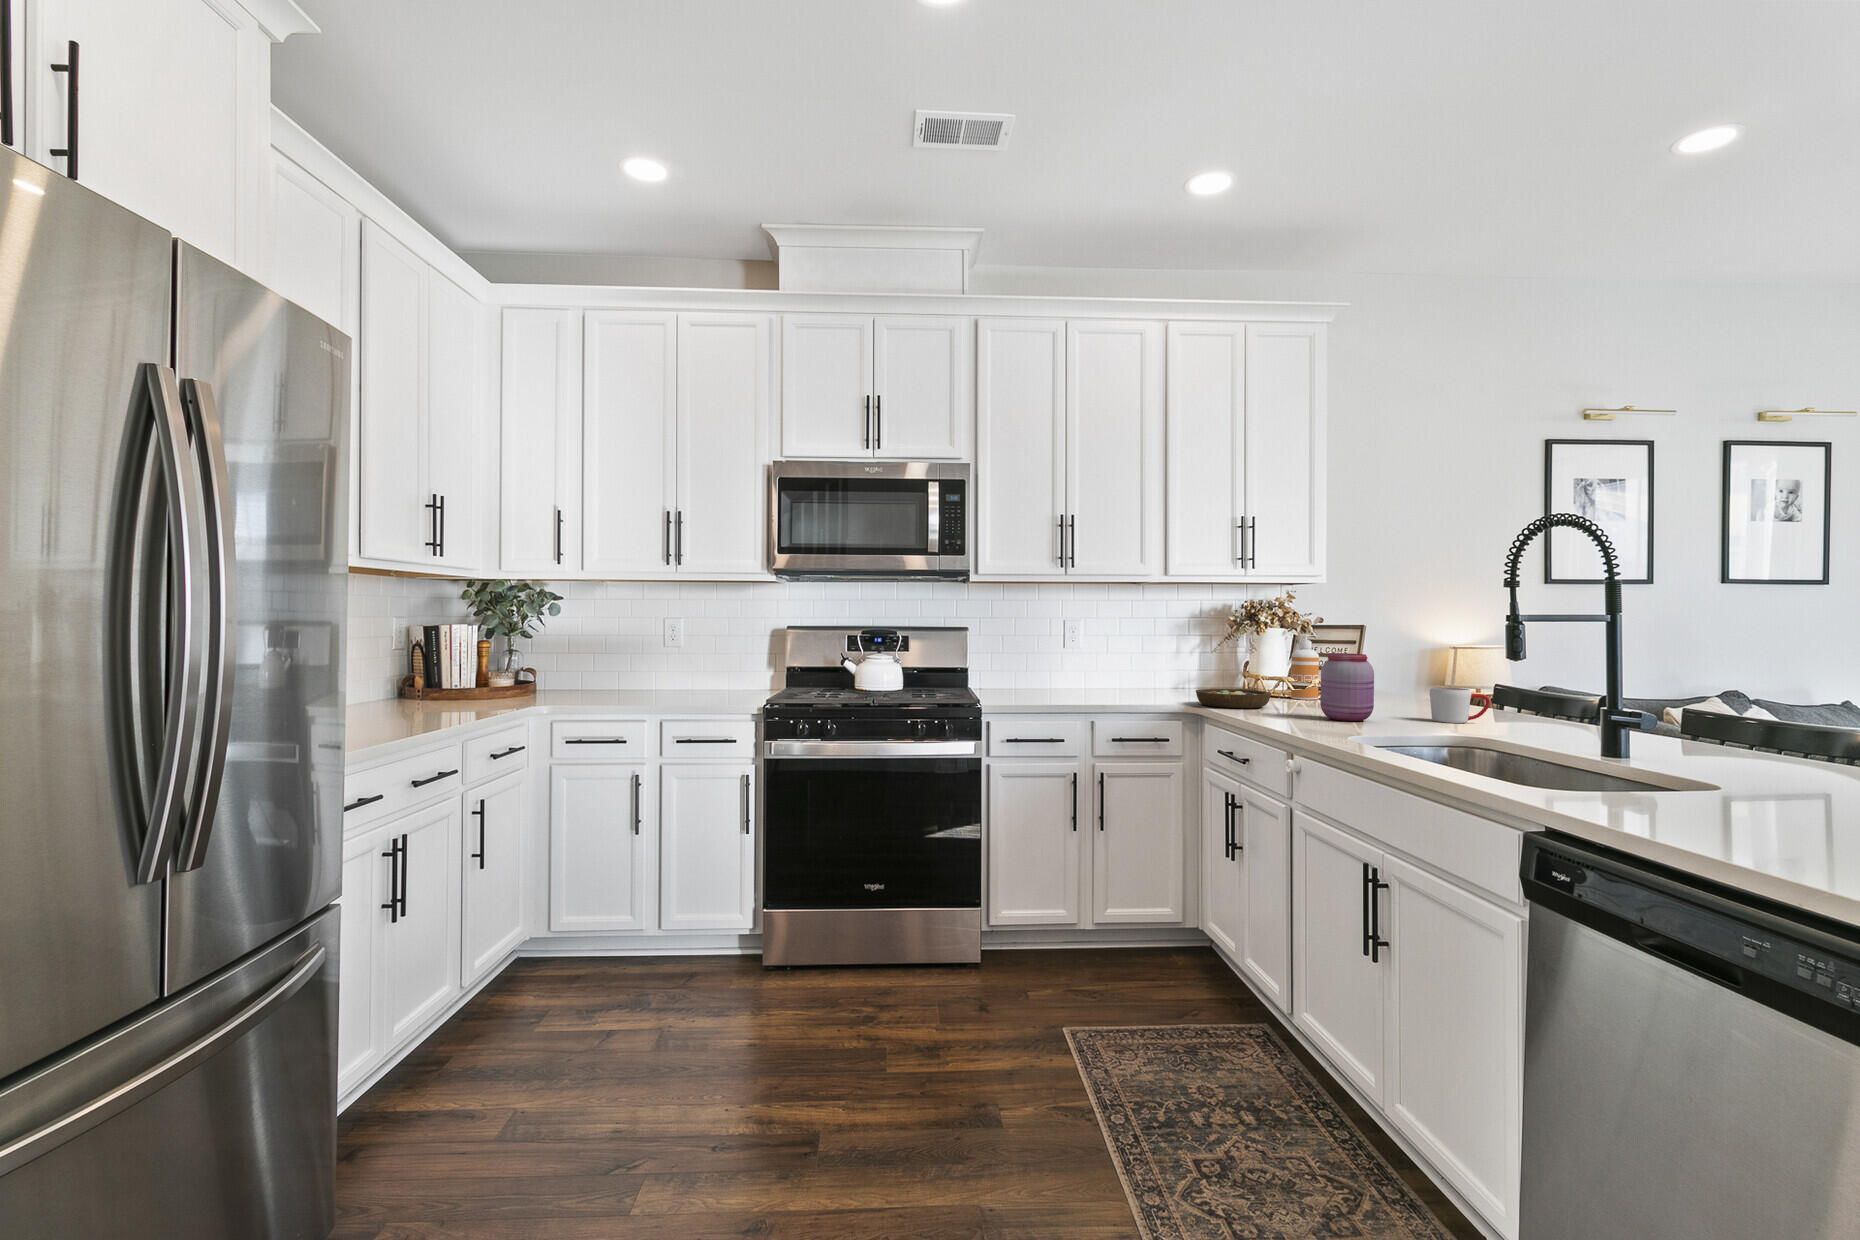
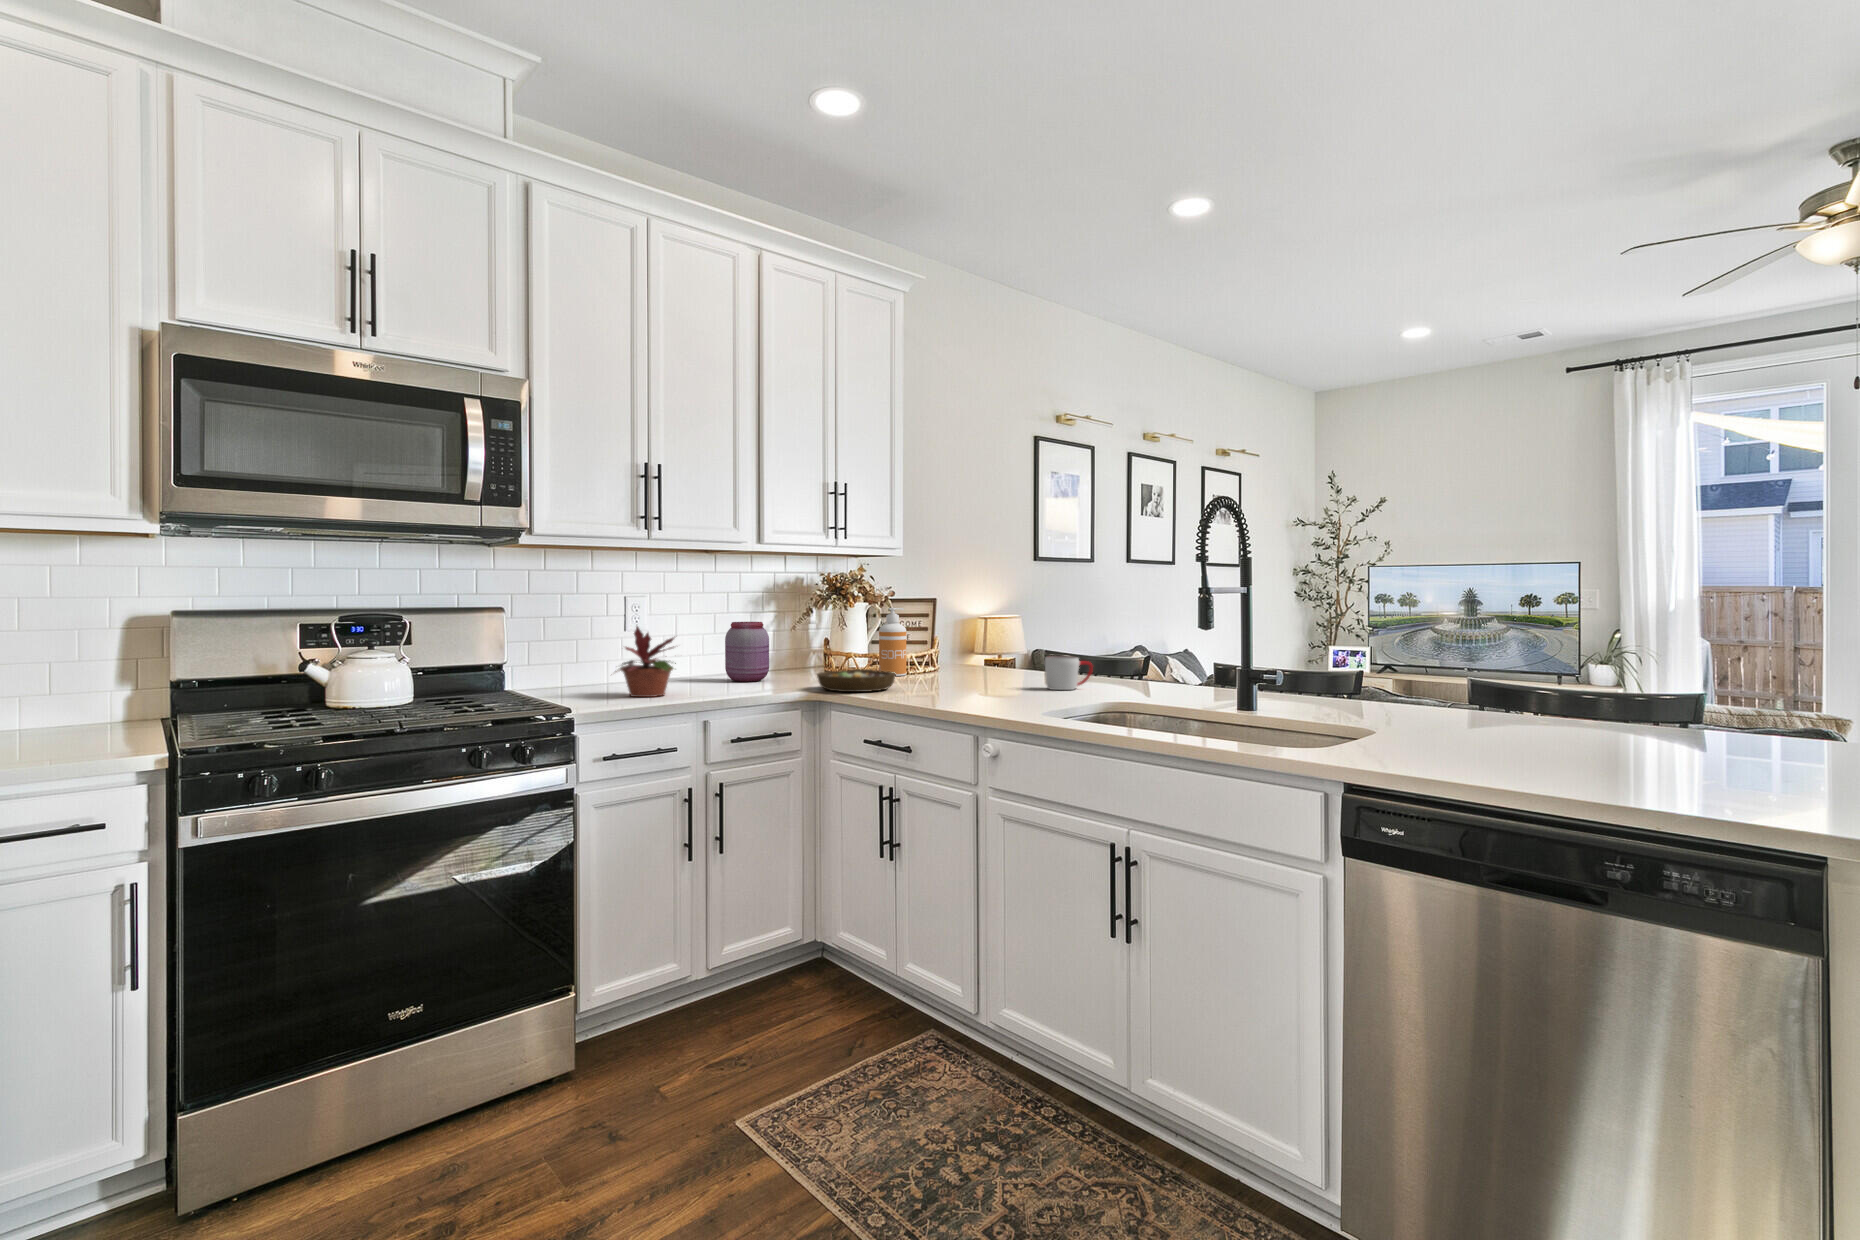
potted plant: none [1020,641,1086,698] -> present [615,626,676,697]
jar: present [1320,653,1374,721] -> present [725,622,769,682]

